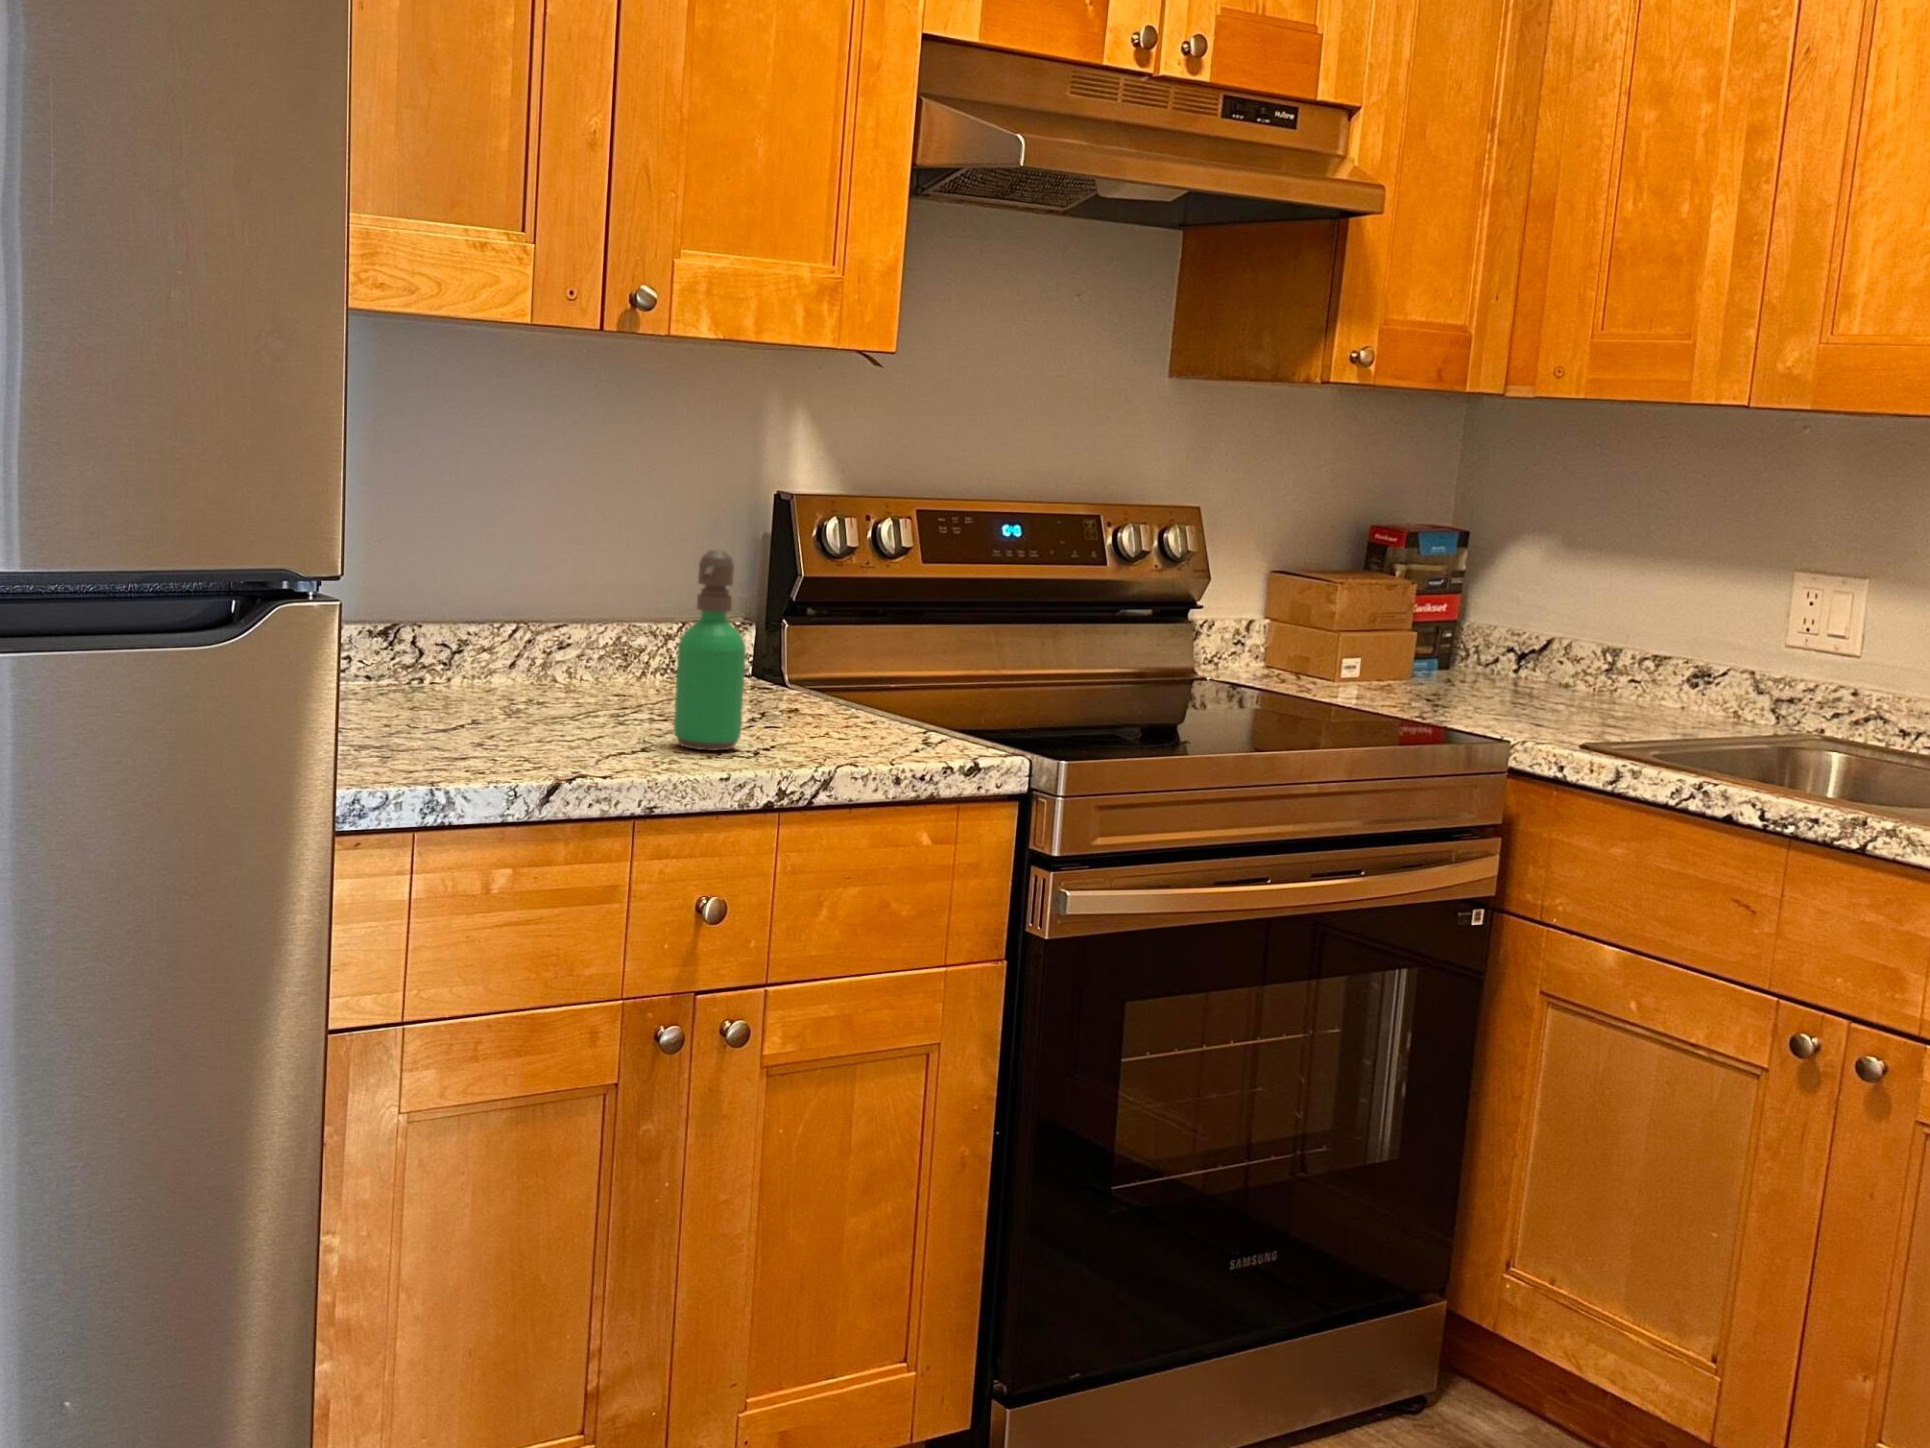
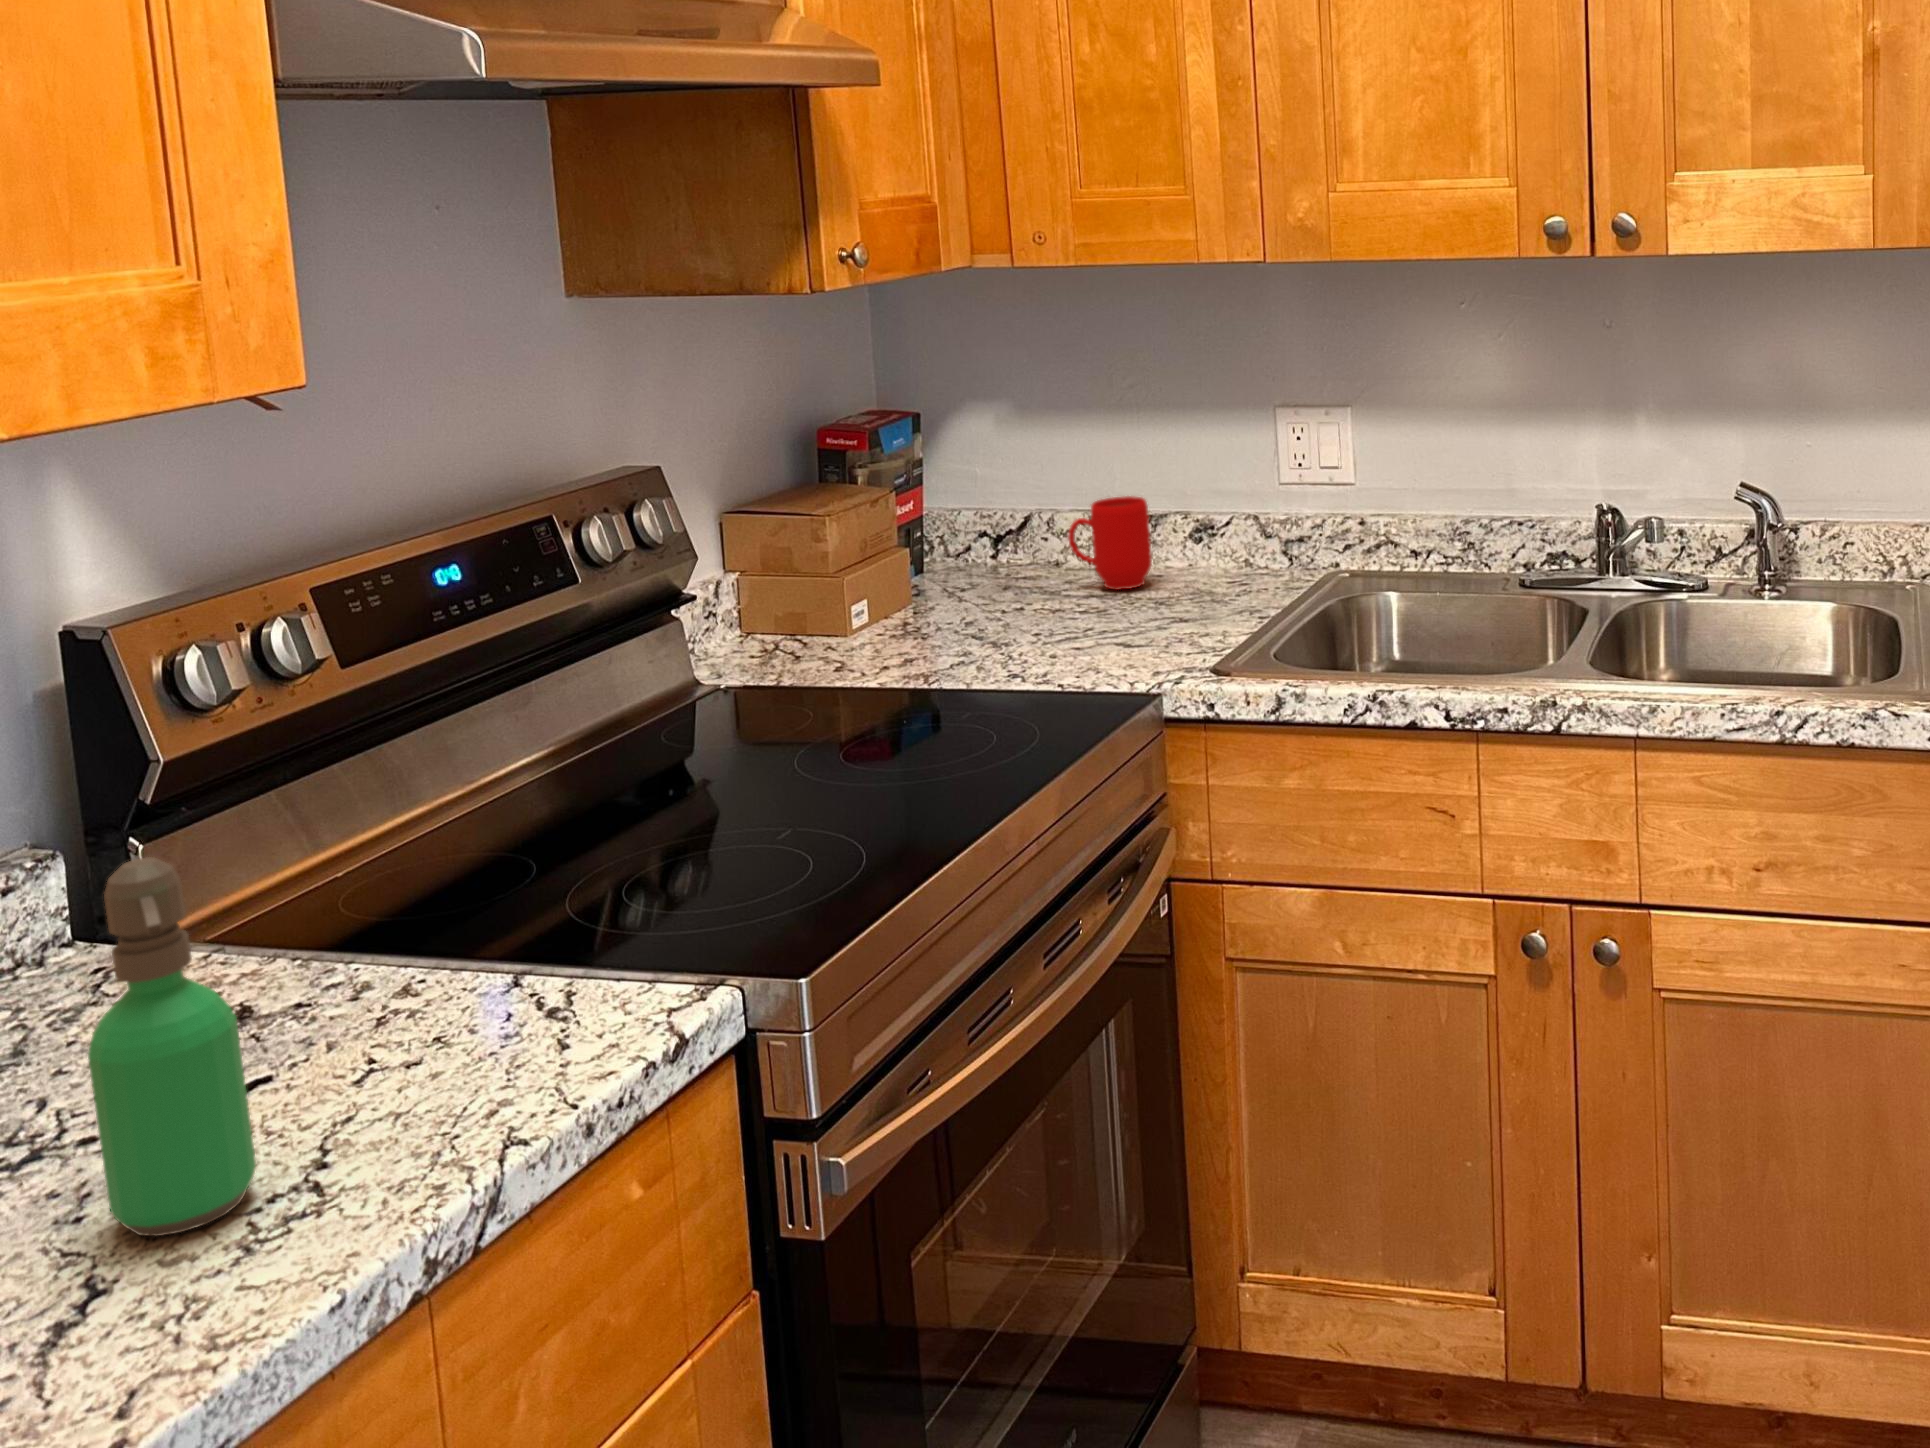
mug: none [1565,627,1643,709] -> present [1068,496,1152,589]

